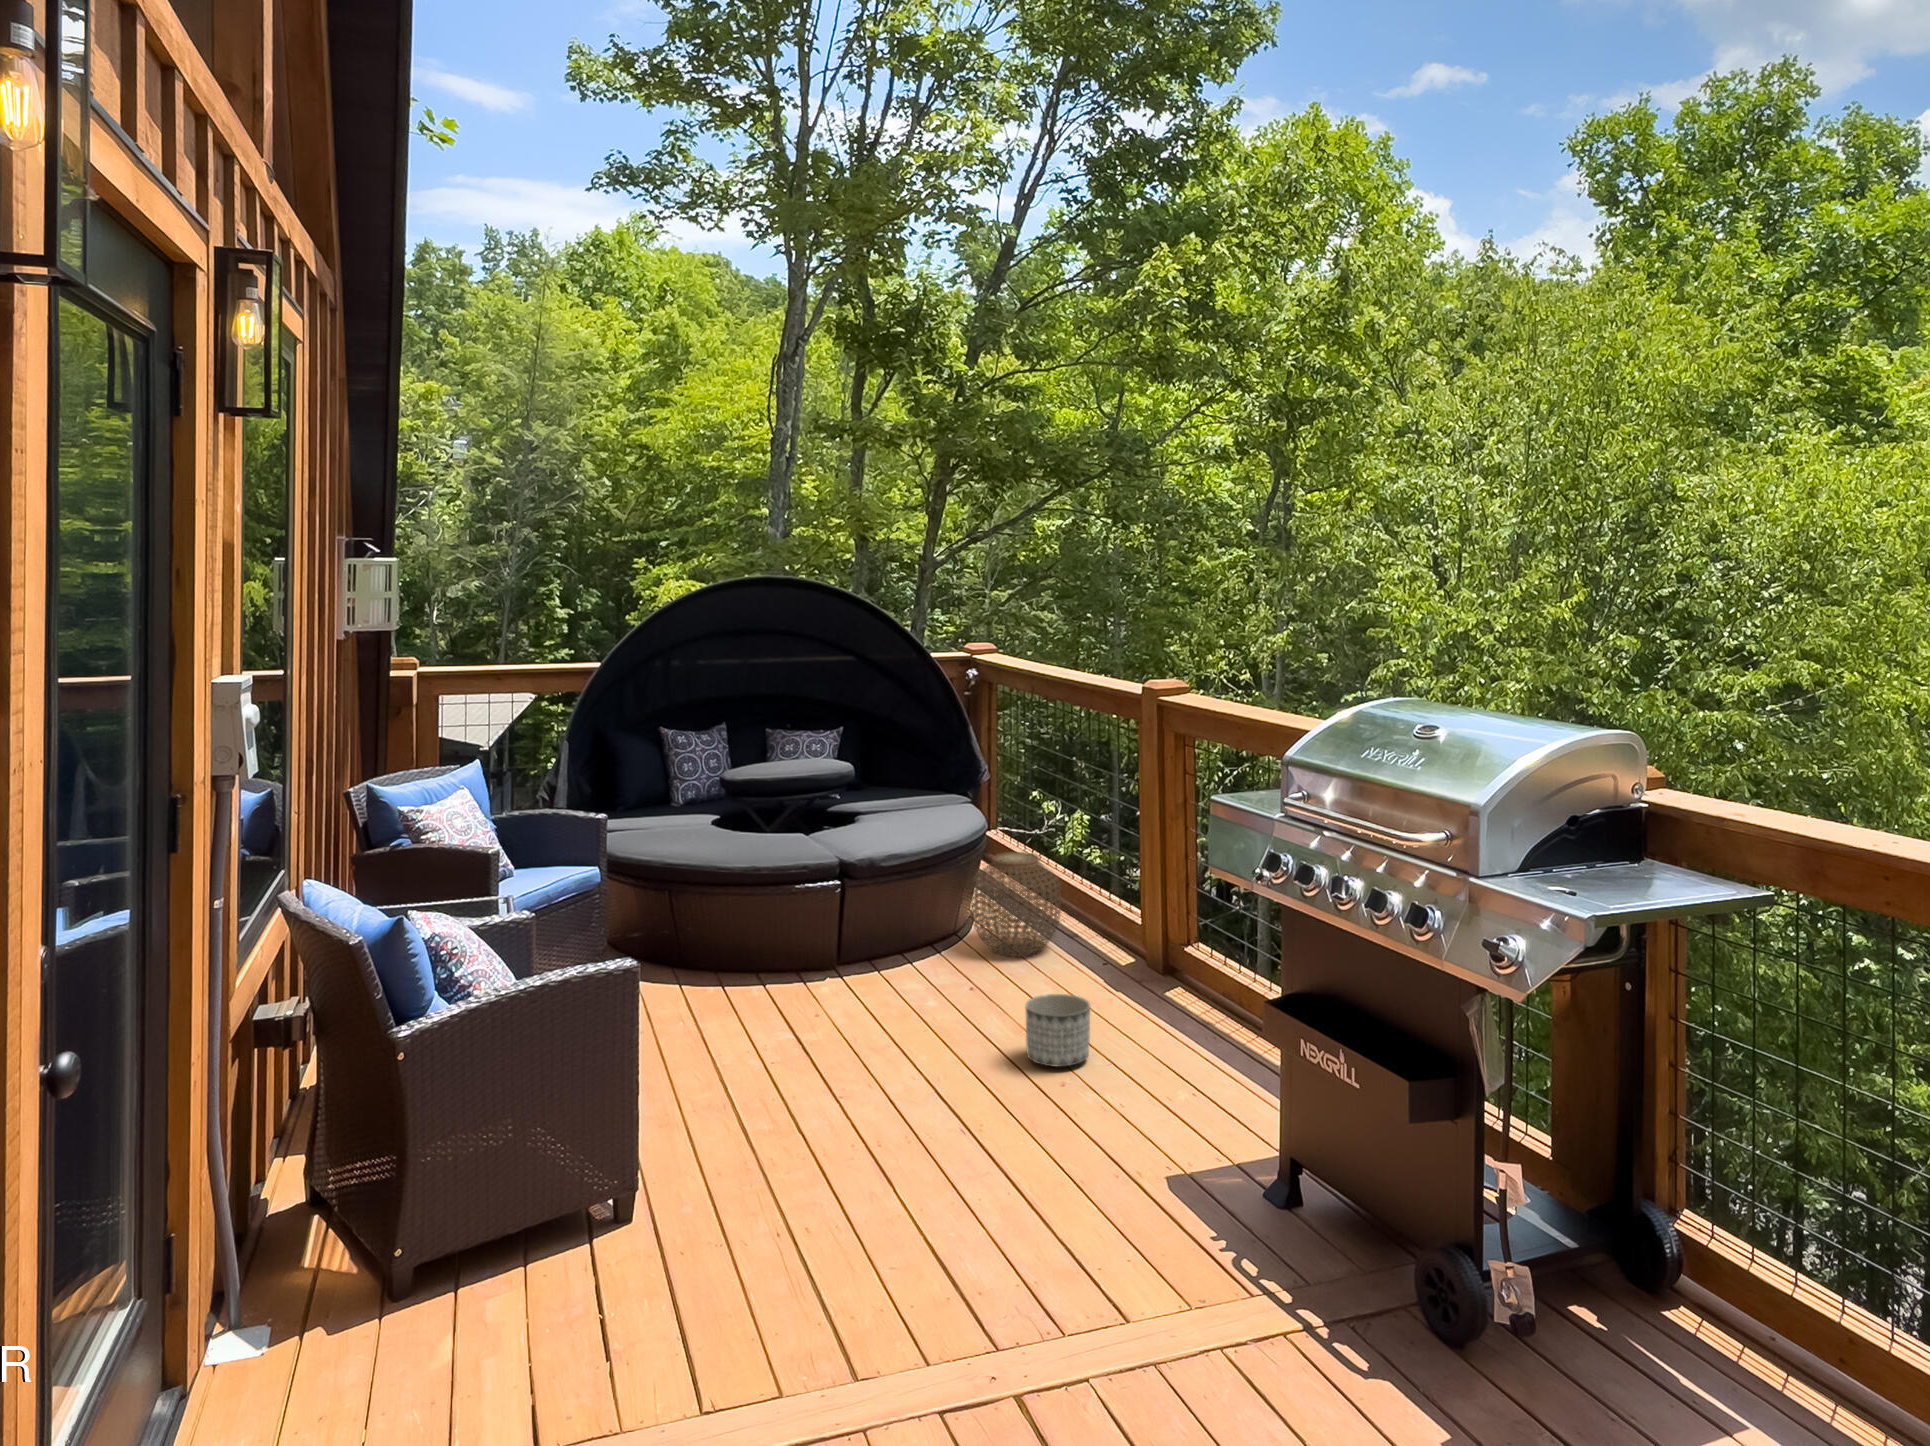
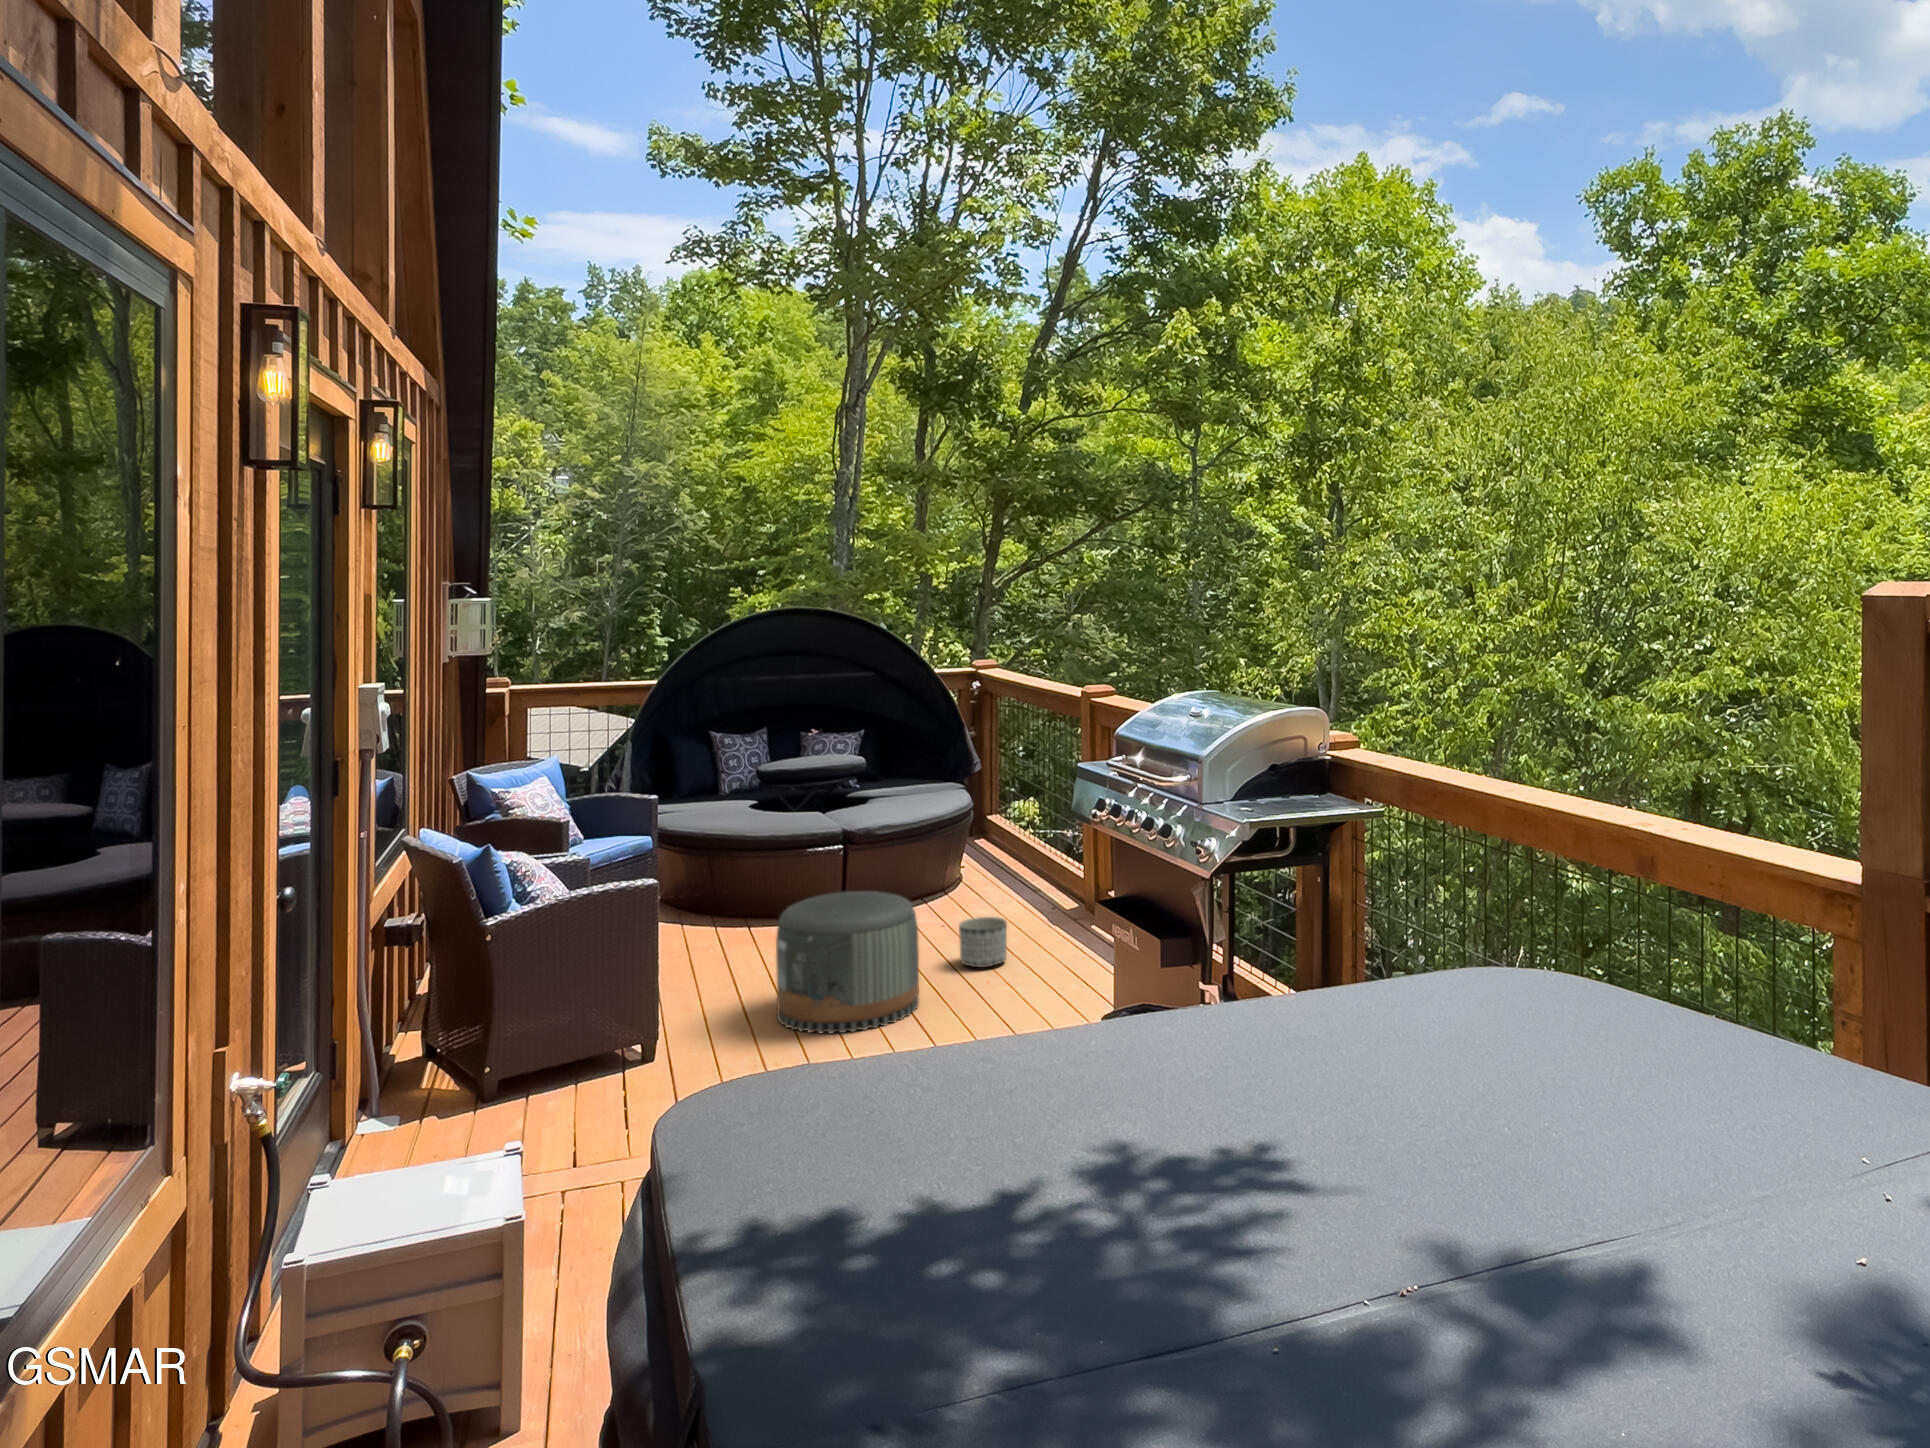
woven basket: present [971,852,1061,957] -> none [947,823,1017,903]
pouf: none [797,966,994,1185] -> present [776,891,919,1033]

